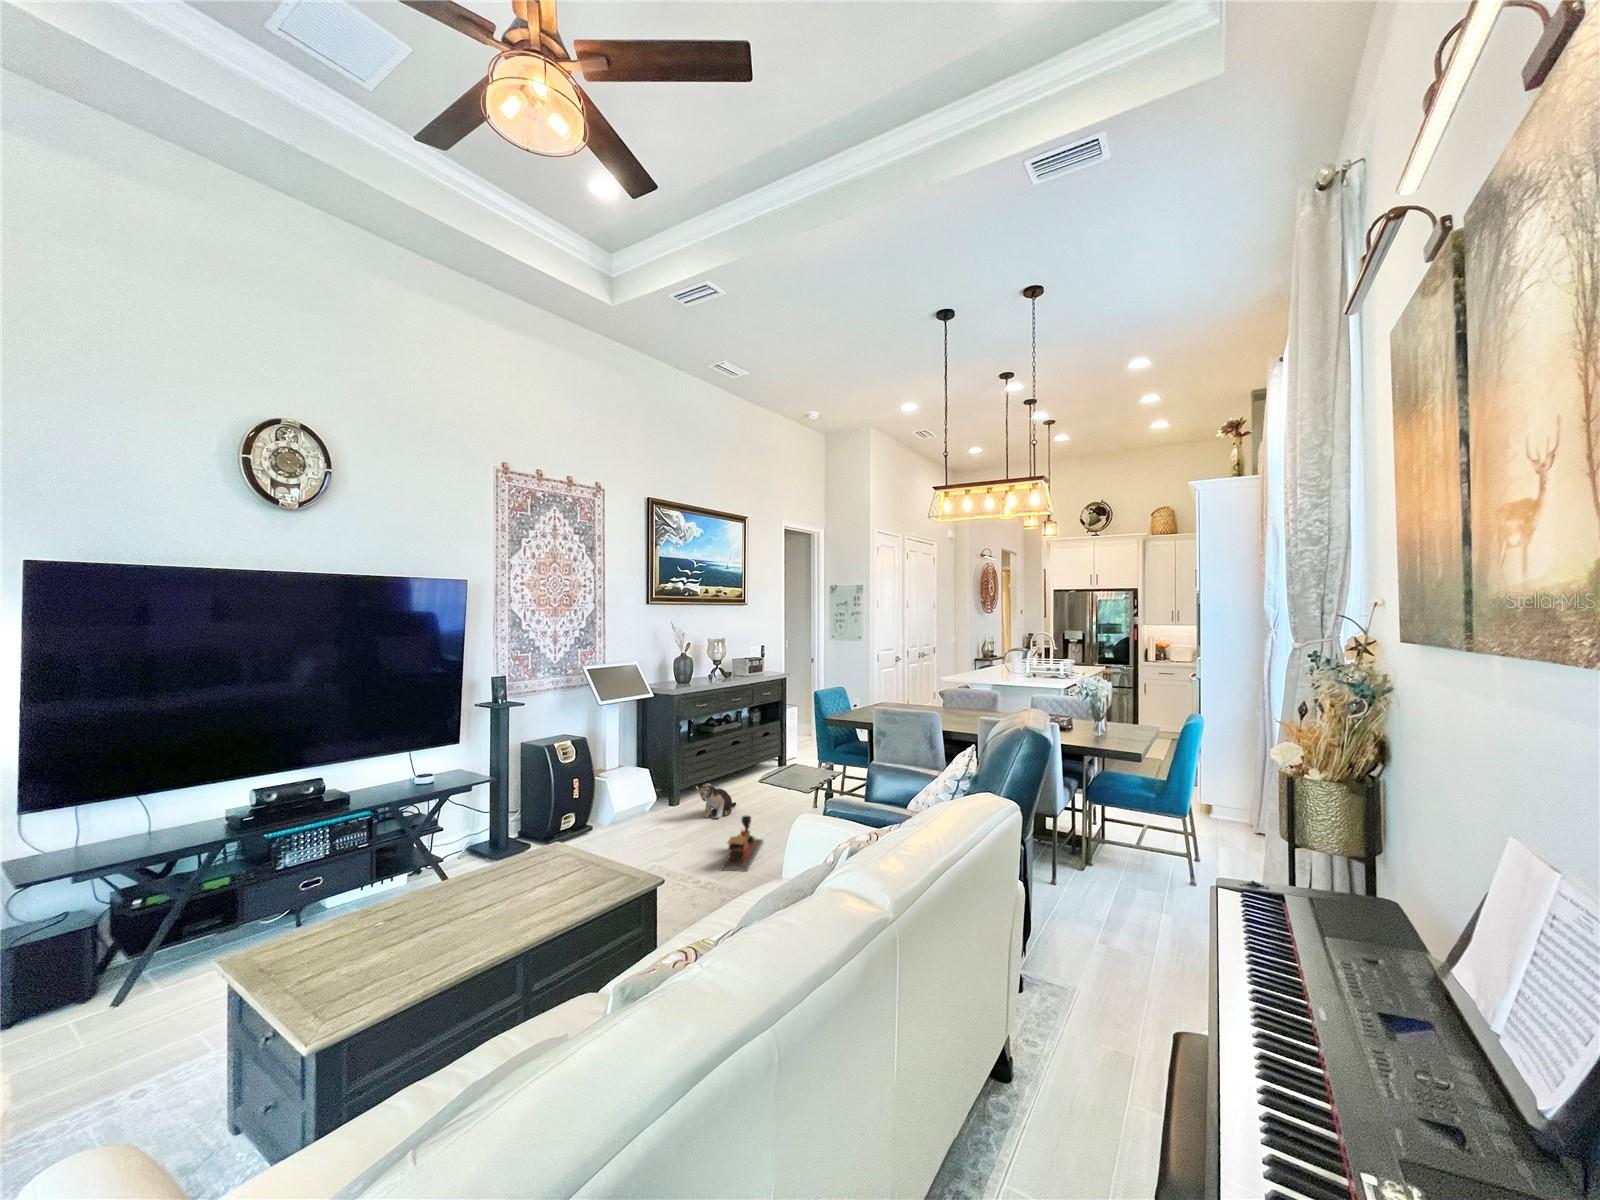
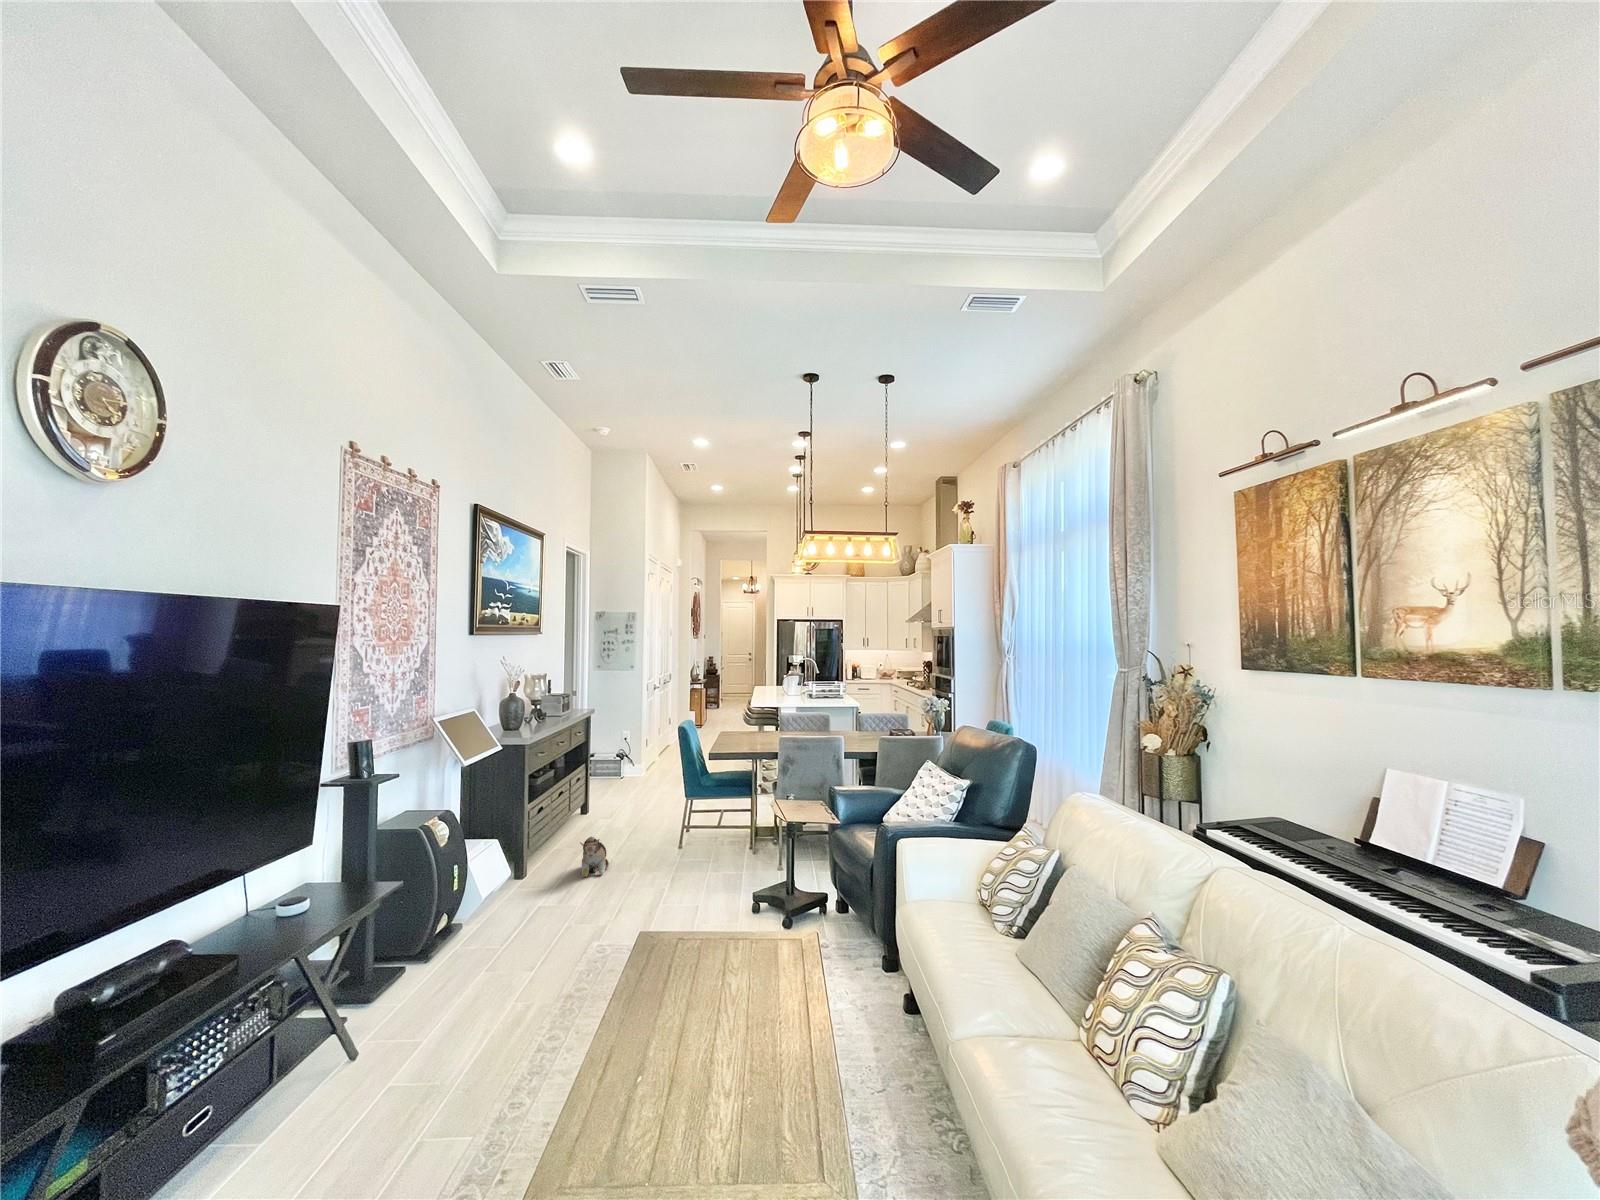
toy train: present [720,816,763,872] -> none [661,857,715,919]

